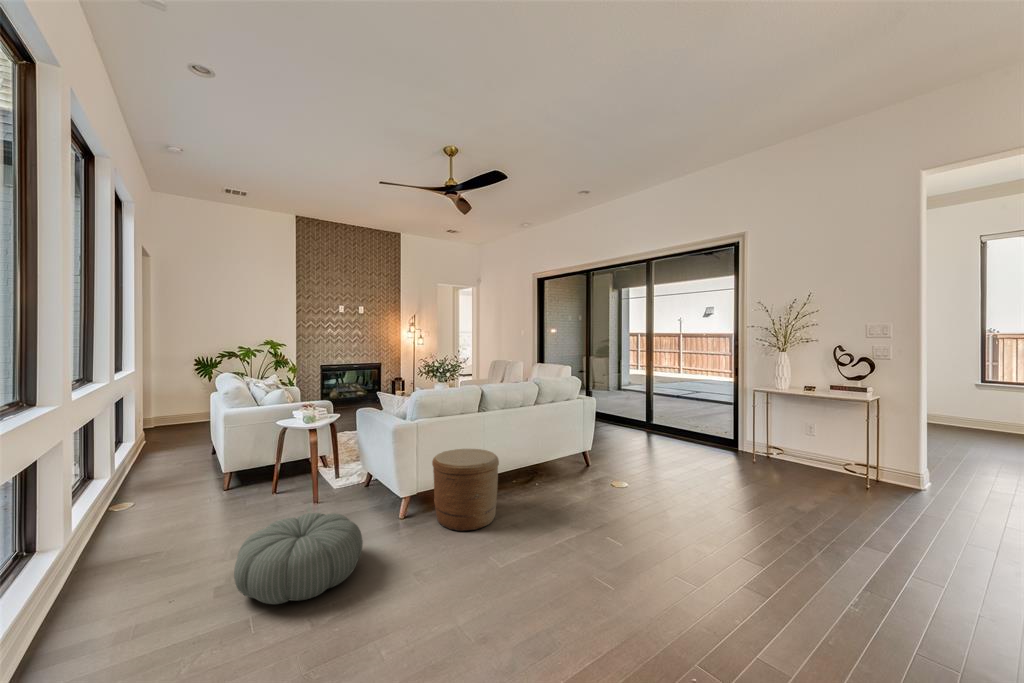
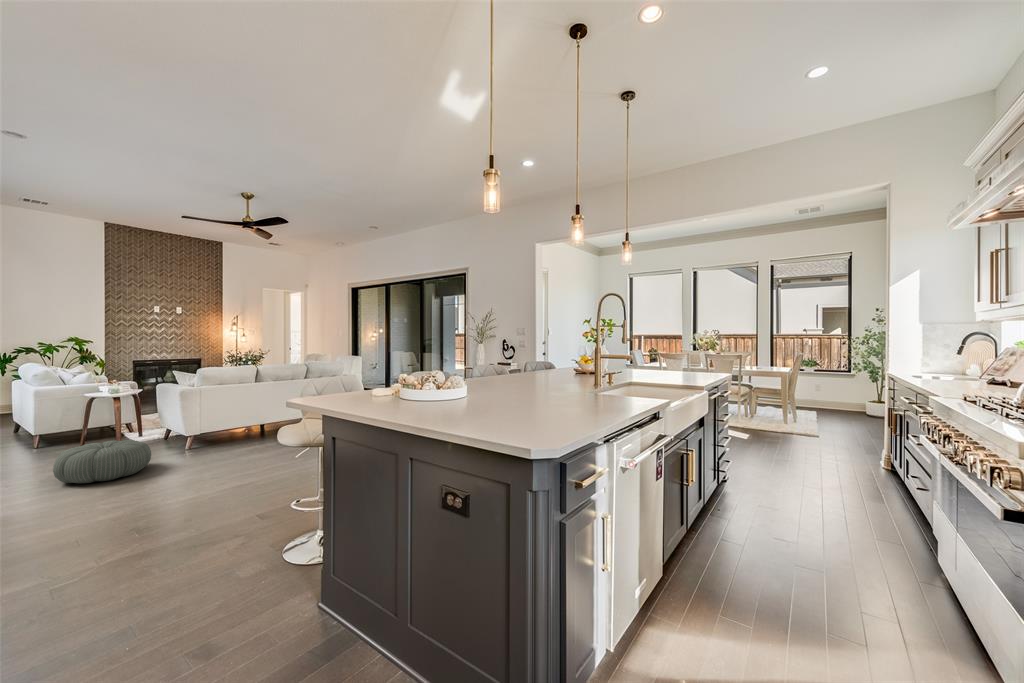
woven basket: present [432,449,499,531] -> none [212,405,263,453]

